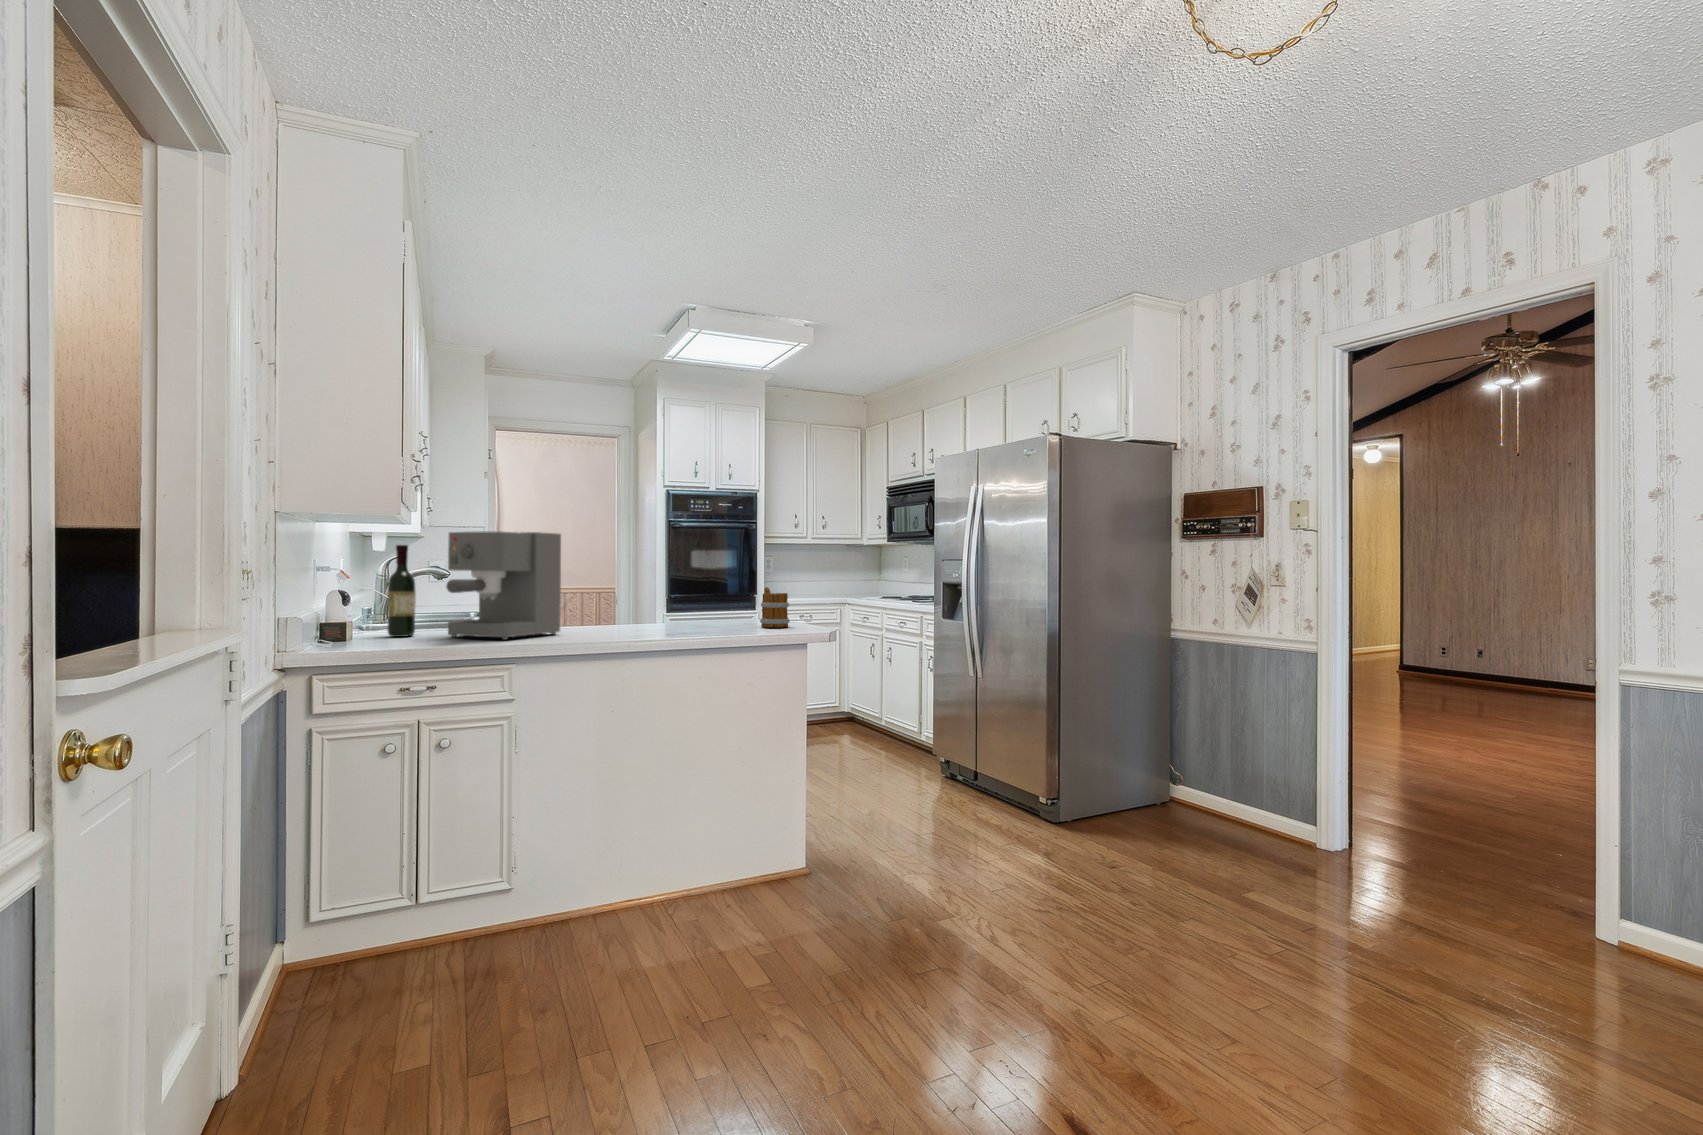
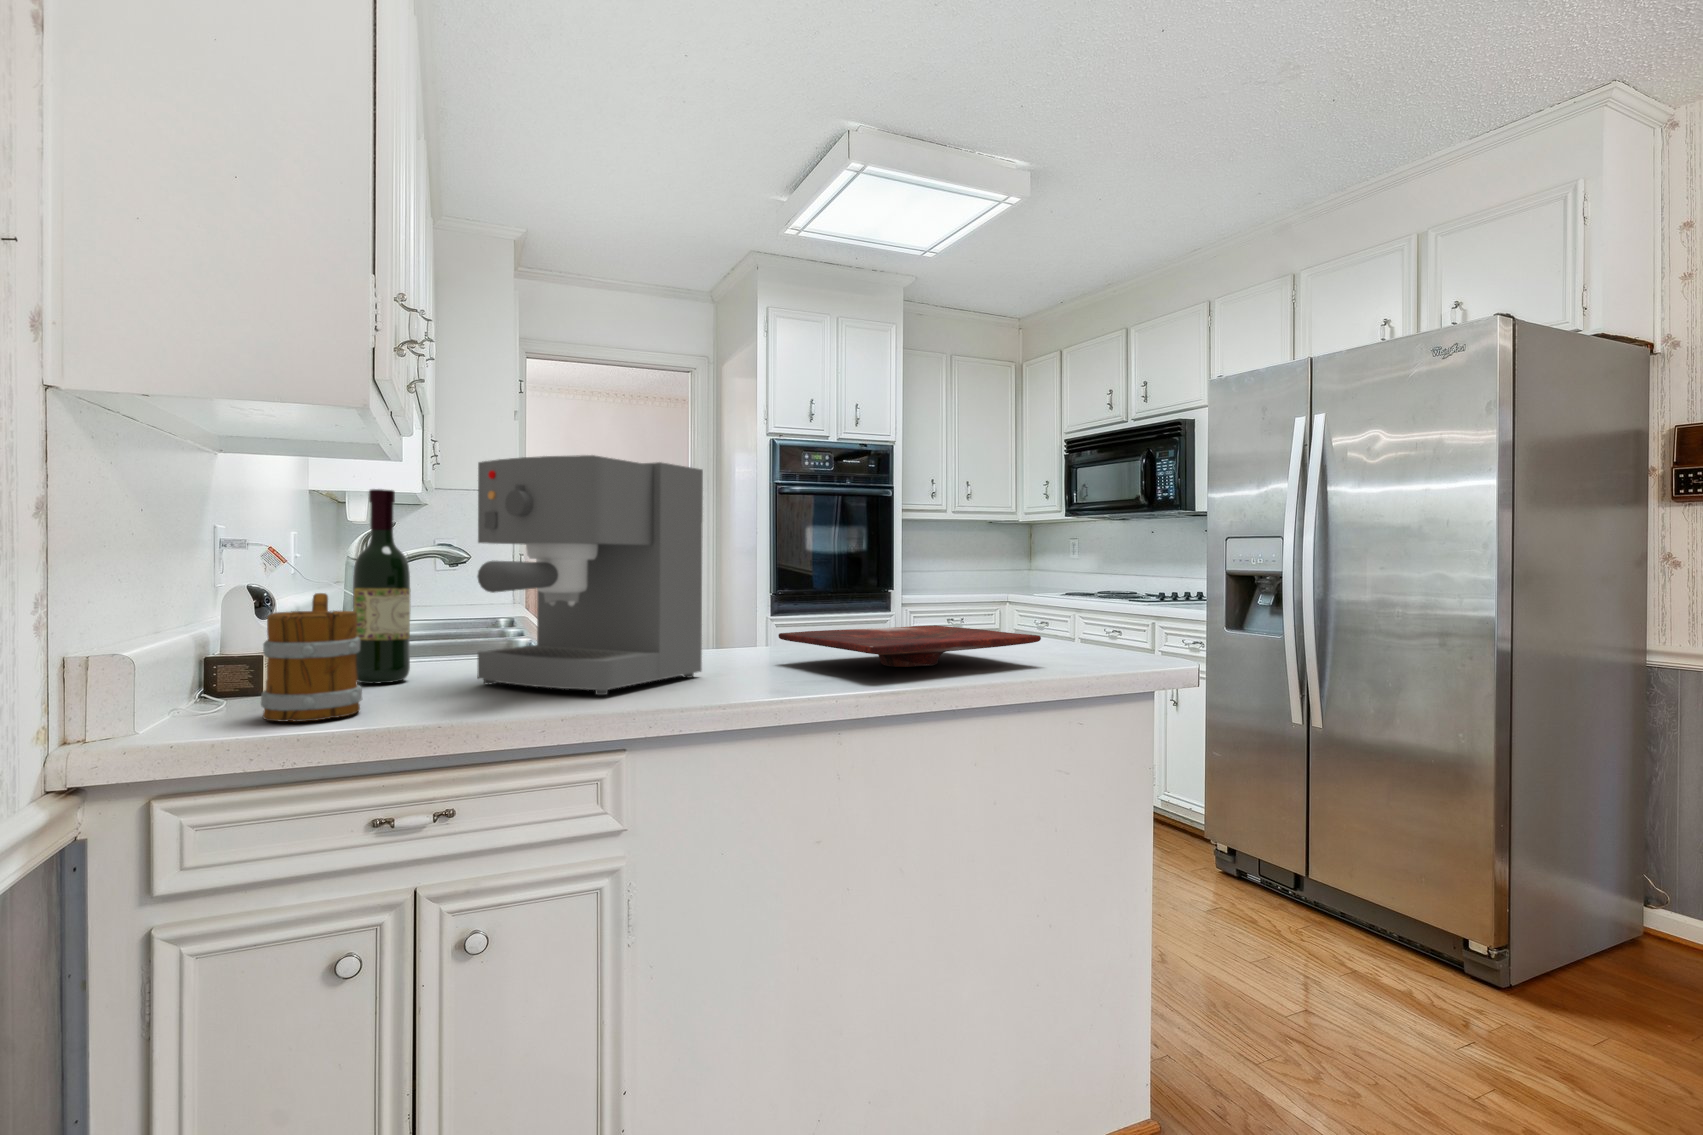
mug: present [760,587,790,628] -> present [261,593,362,722]
cutting board: none [607,612,740,631] -> present [778,625,1041,667]

